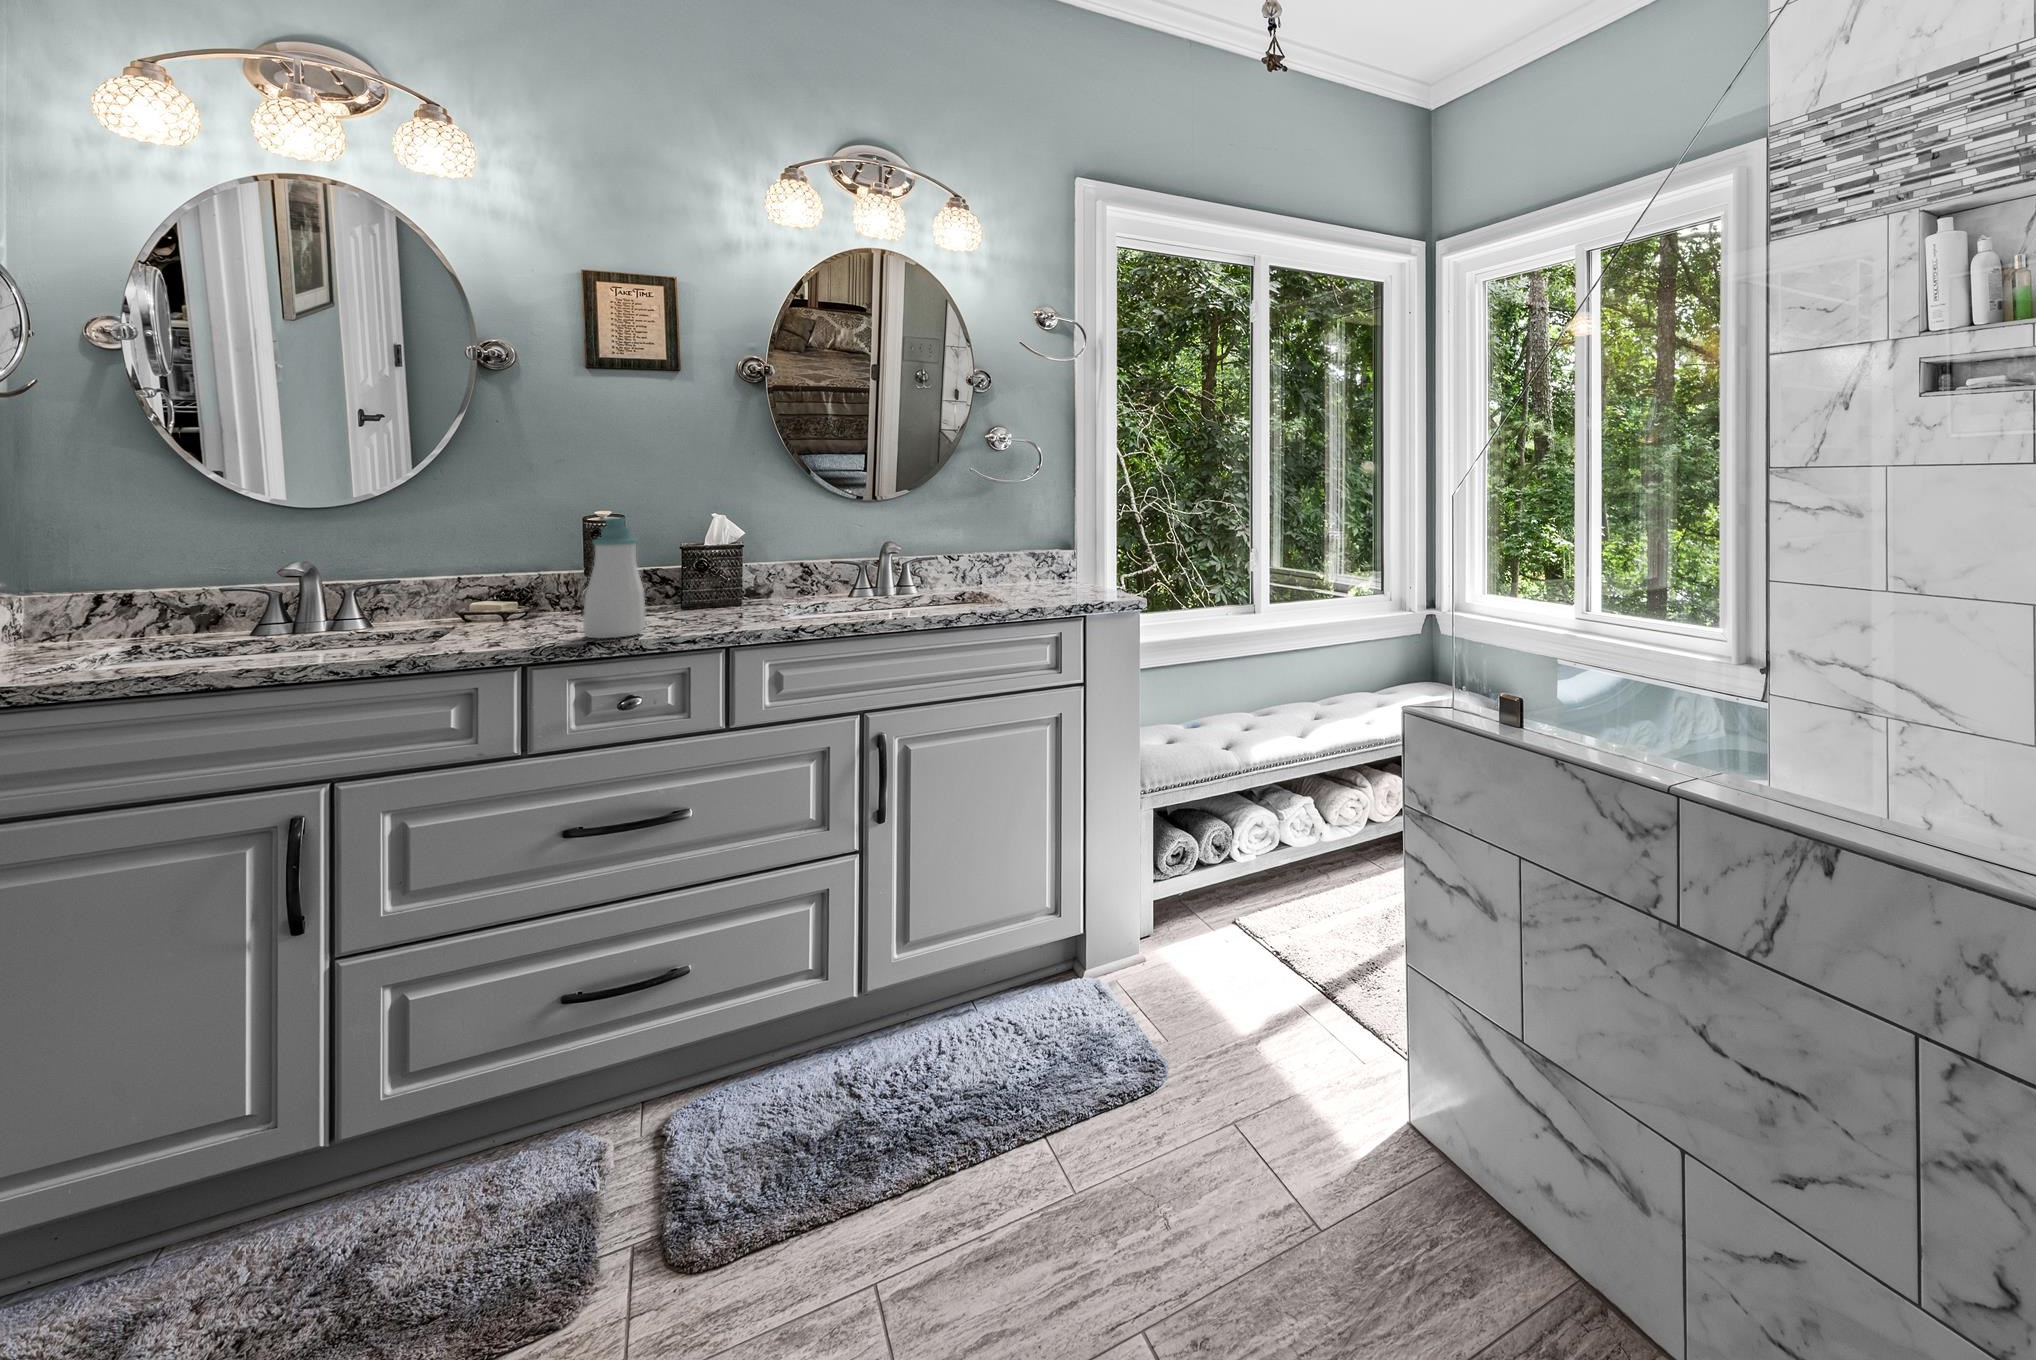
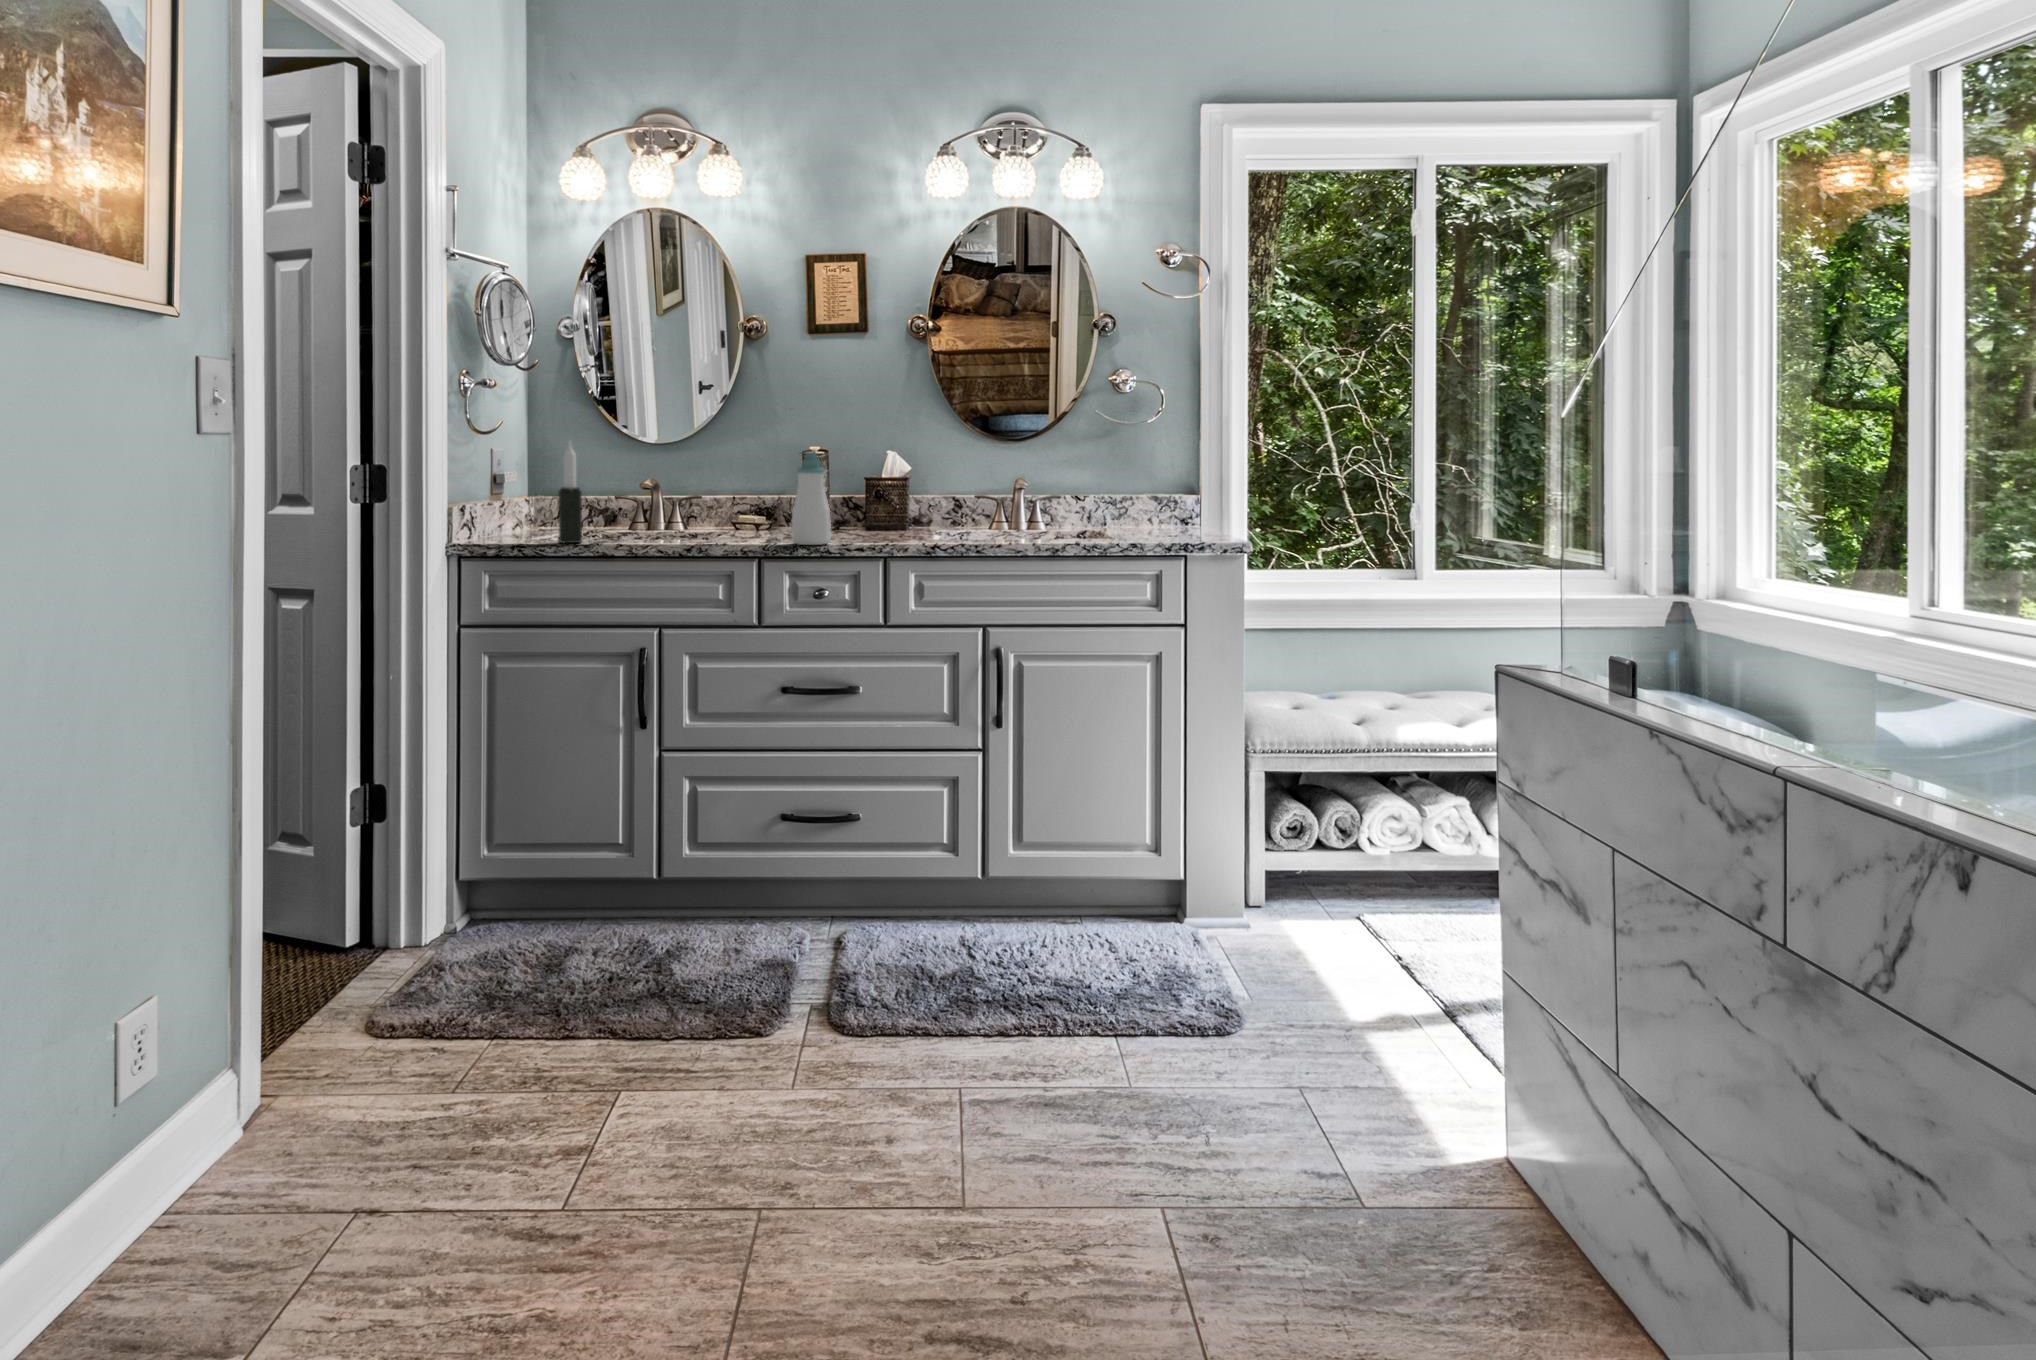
candle: none [118,511,175,675] -> present [558,441,582,543]

